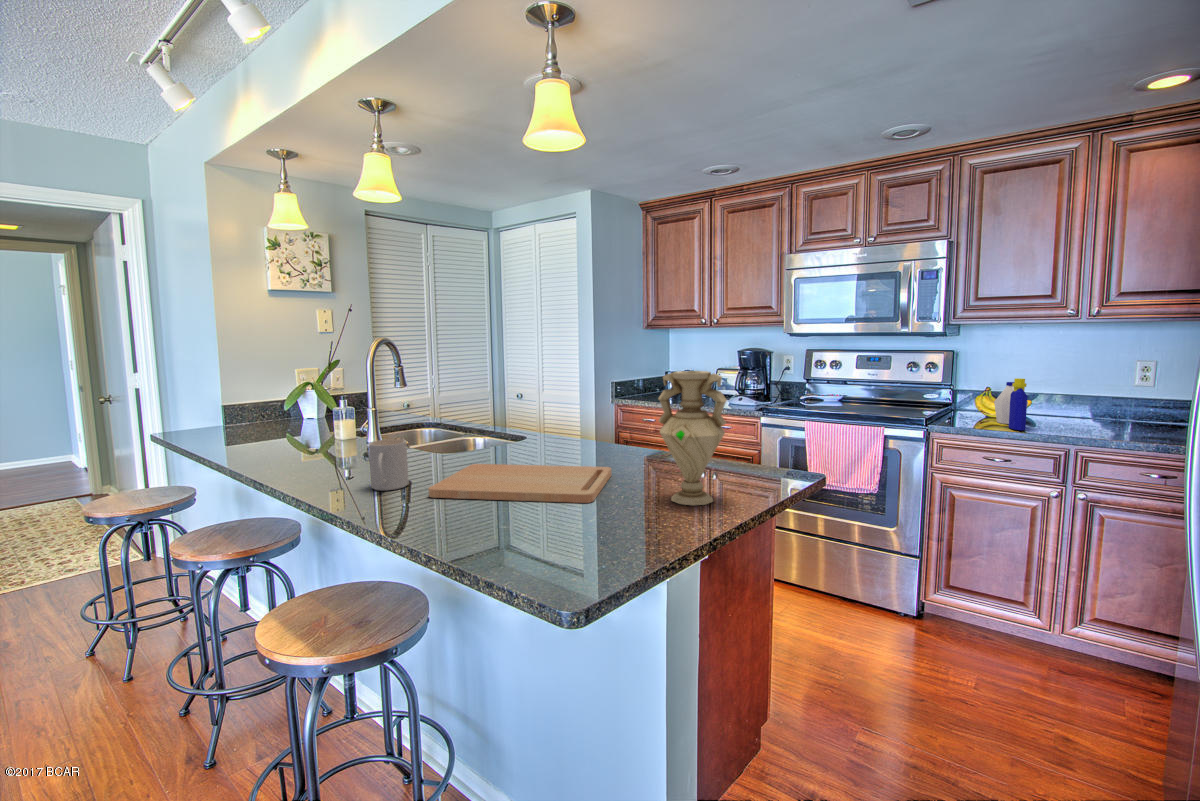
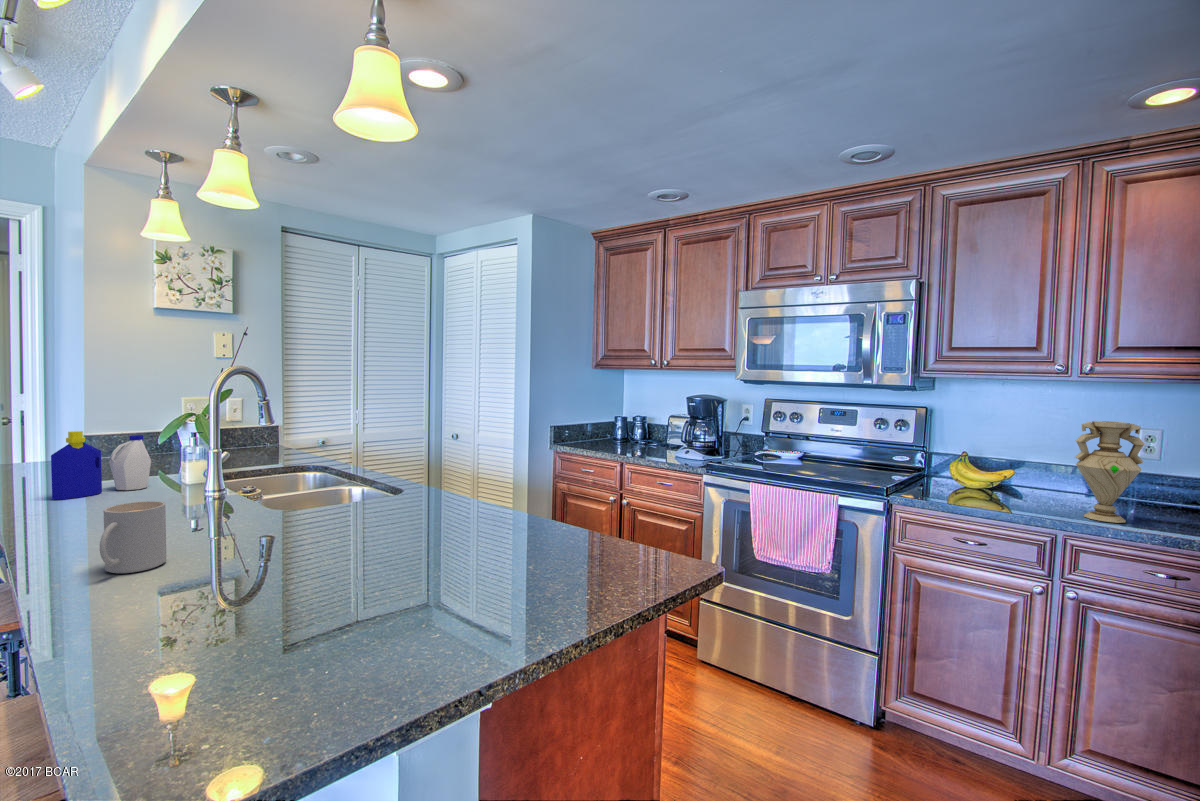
vase: present [659,371,727,505] -> present [1075,421,1145,523]
bottle: present [994,378,1028,430] -> present [51,431,151,500]
cutting board: present [428,464,612,503] -> none [159,534,443,614]

